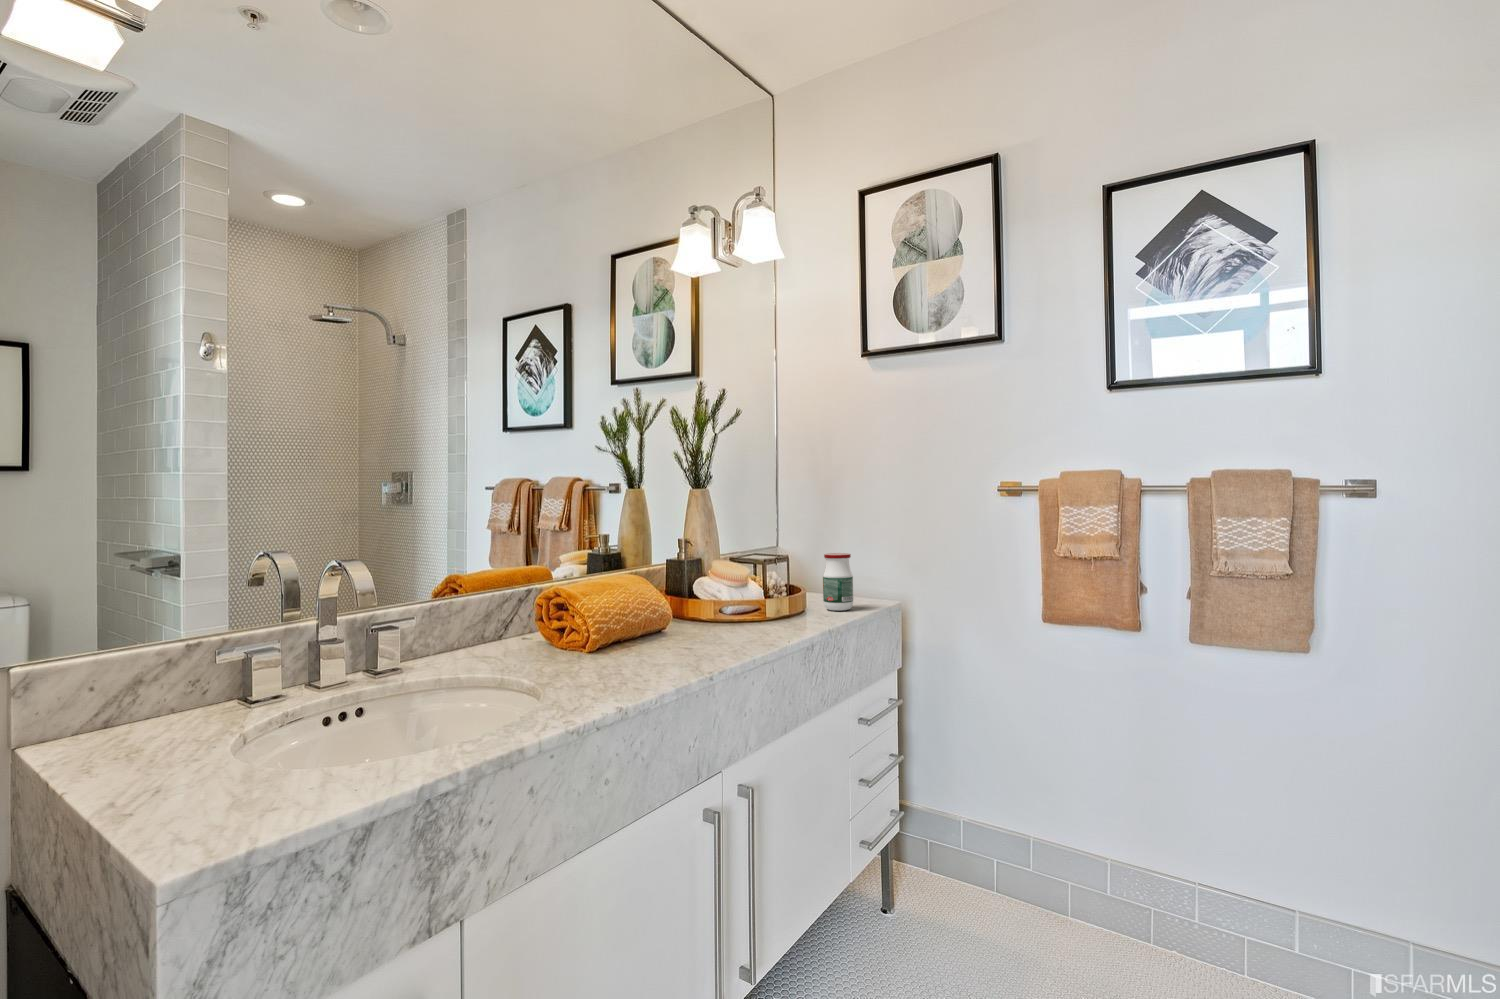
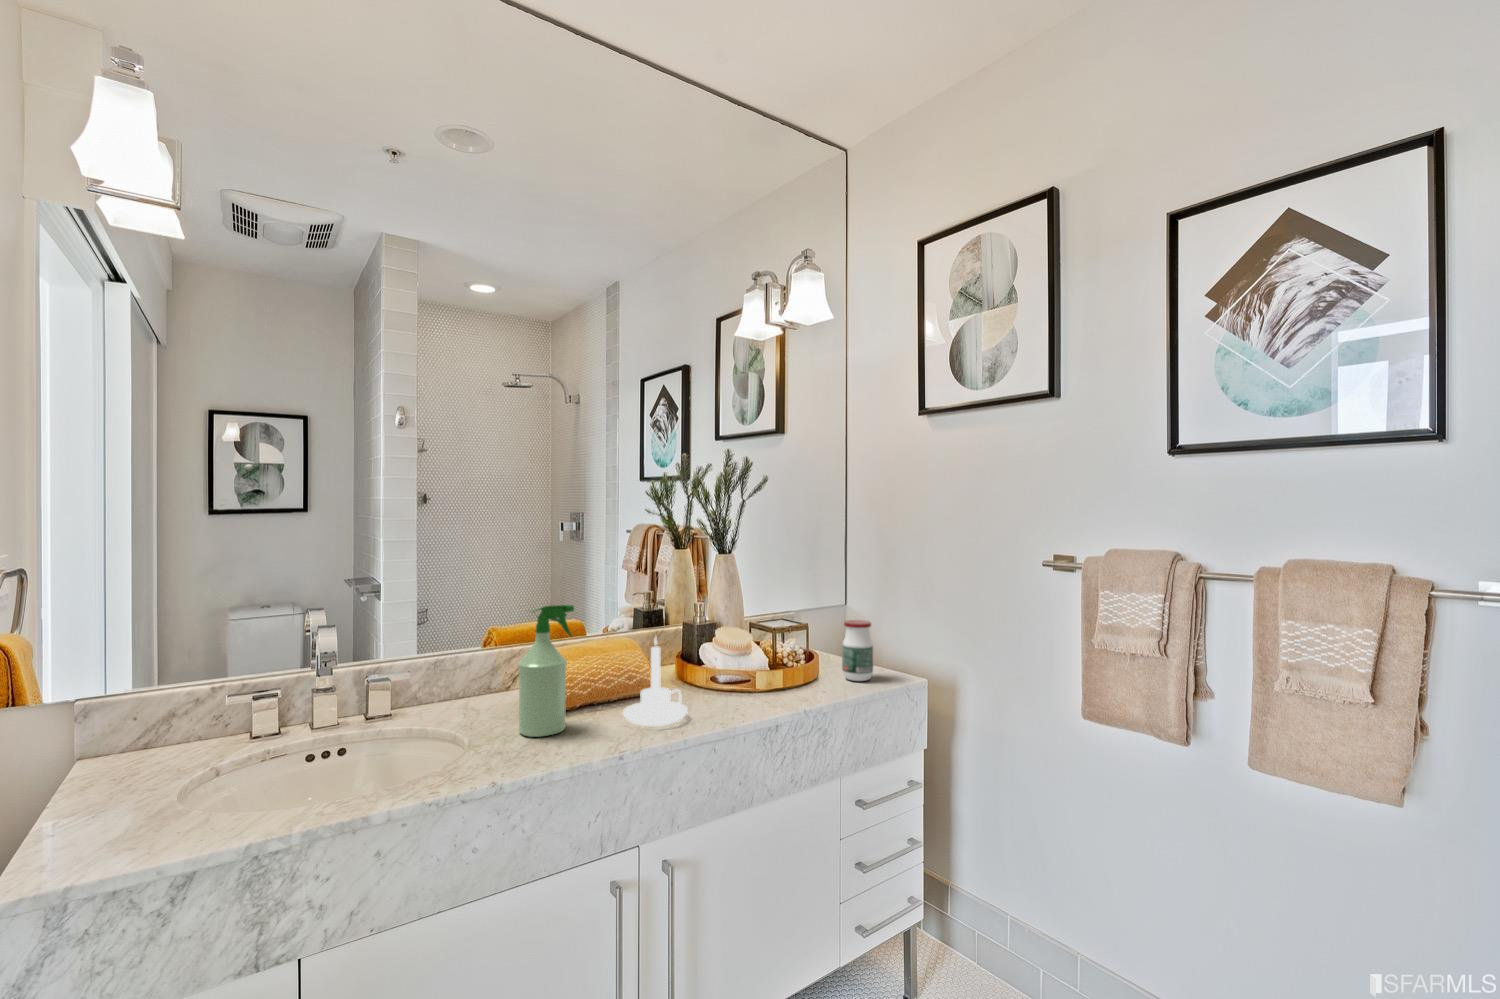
spray bottle: none [572,530,626,672] -> present [518,605,574,737]
candle holder: none [669,561,737,653] -> present [623,637,688,726]

